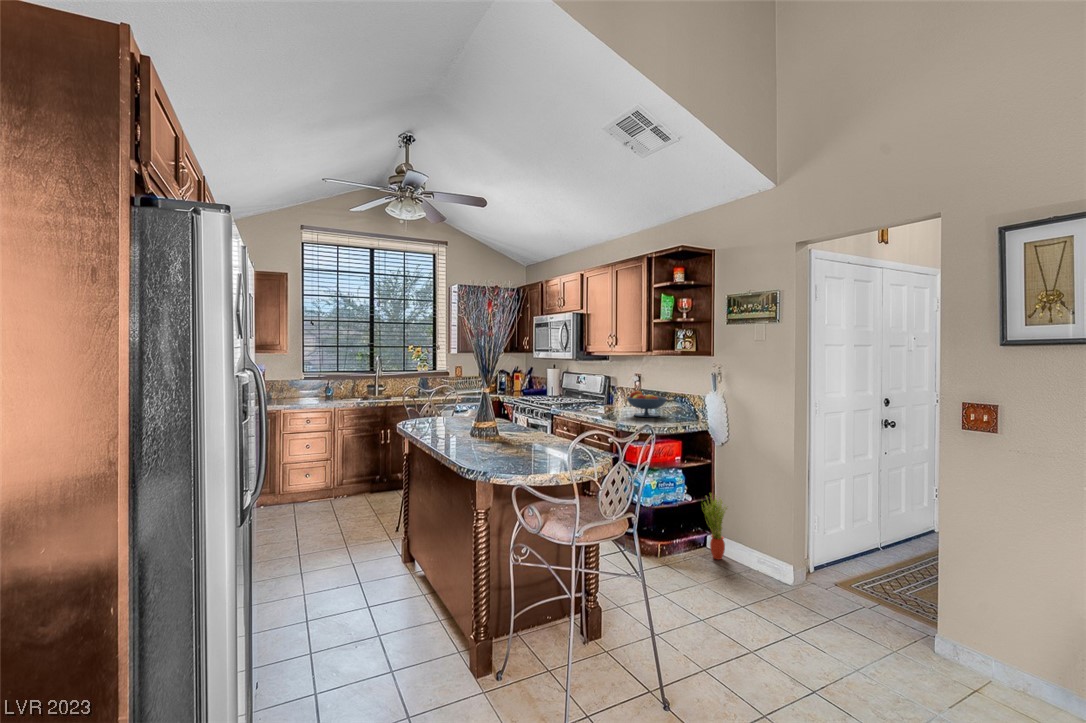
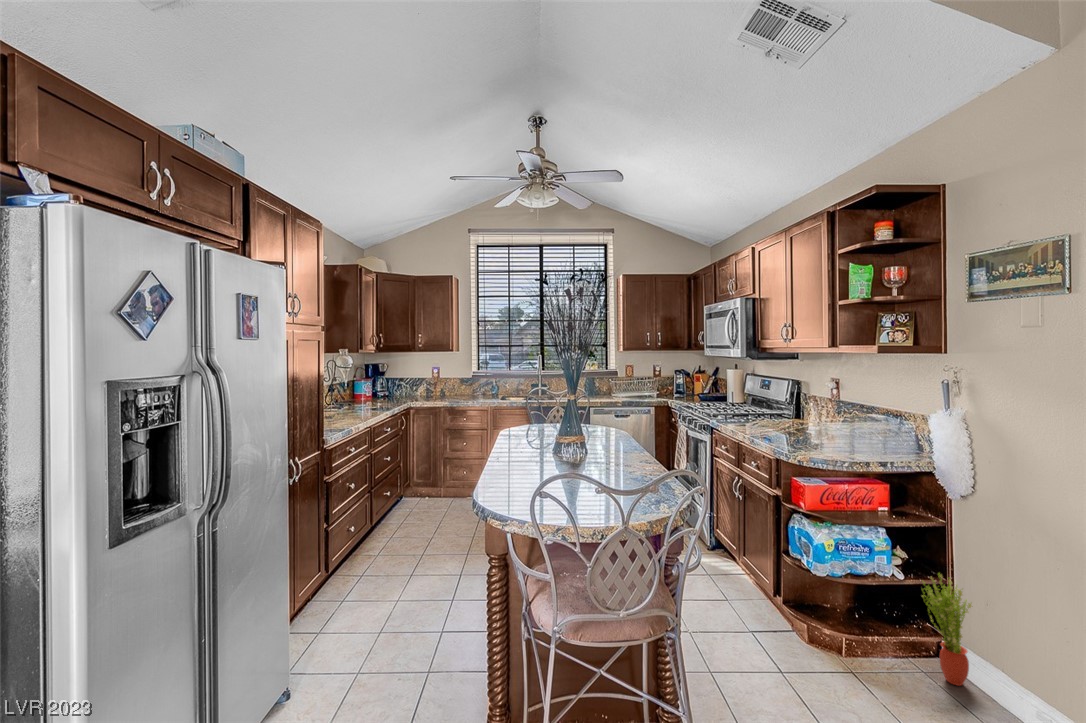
fruit bowl: present [627,391,667,417] -> none [801,403,867,444]

